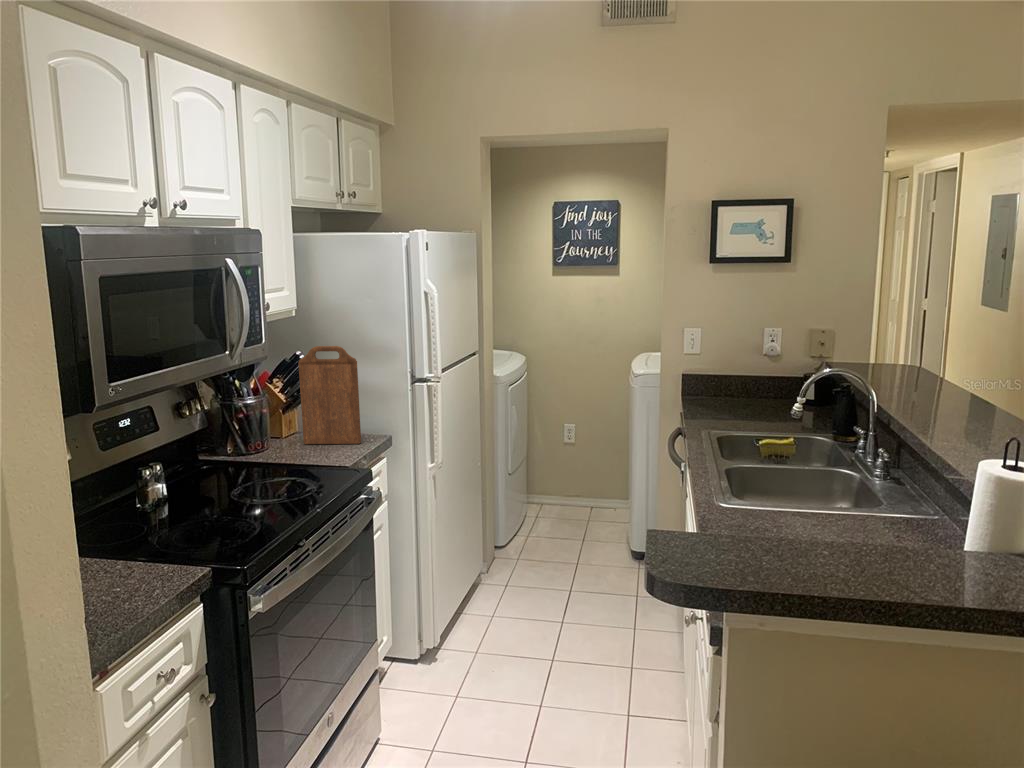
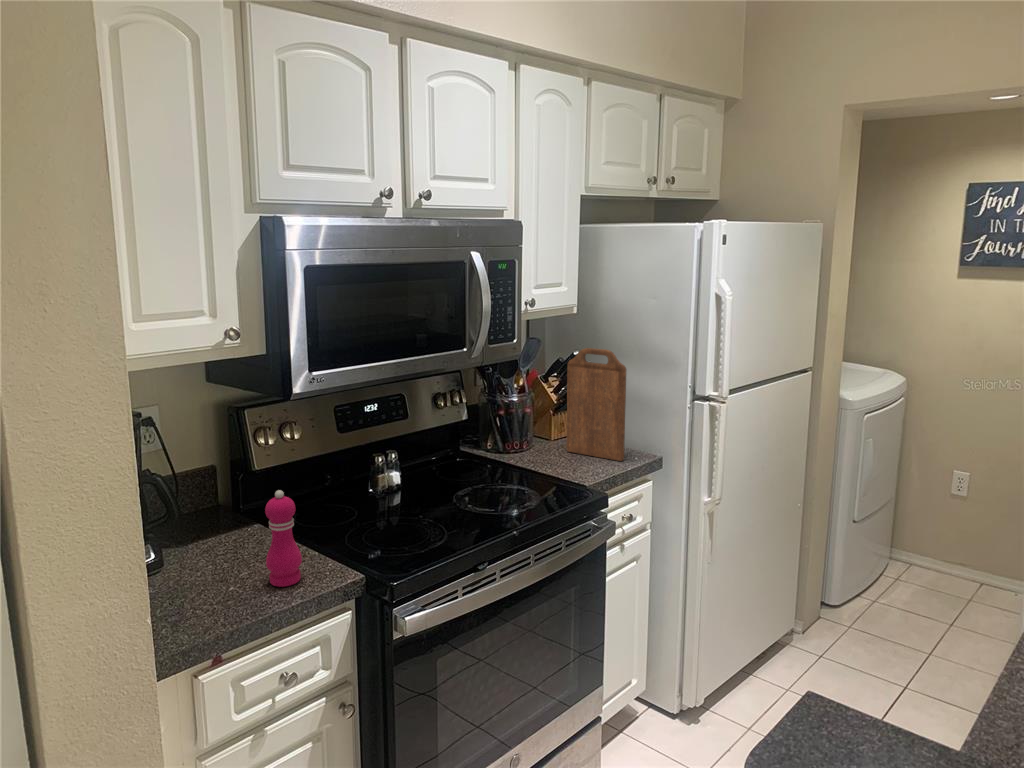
pepper mill: none [106,499,148,596] -> present [265,490,302,587]

